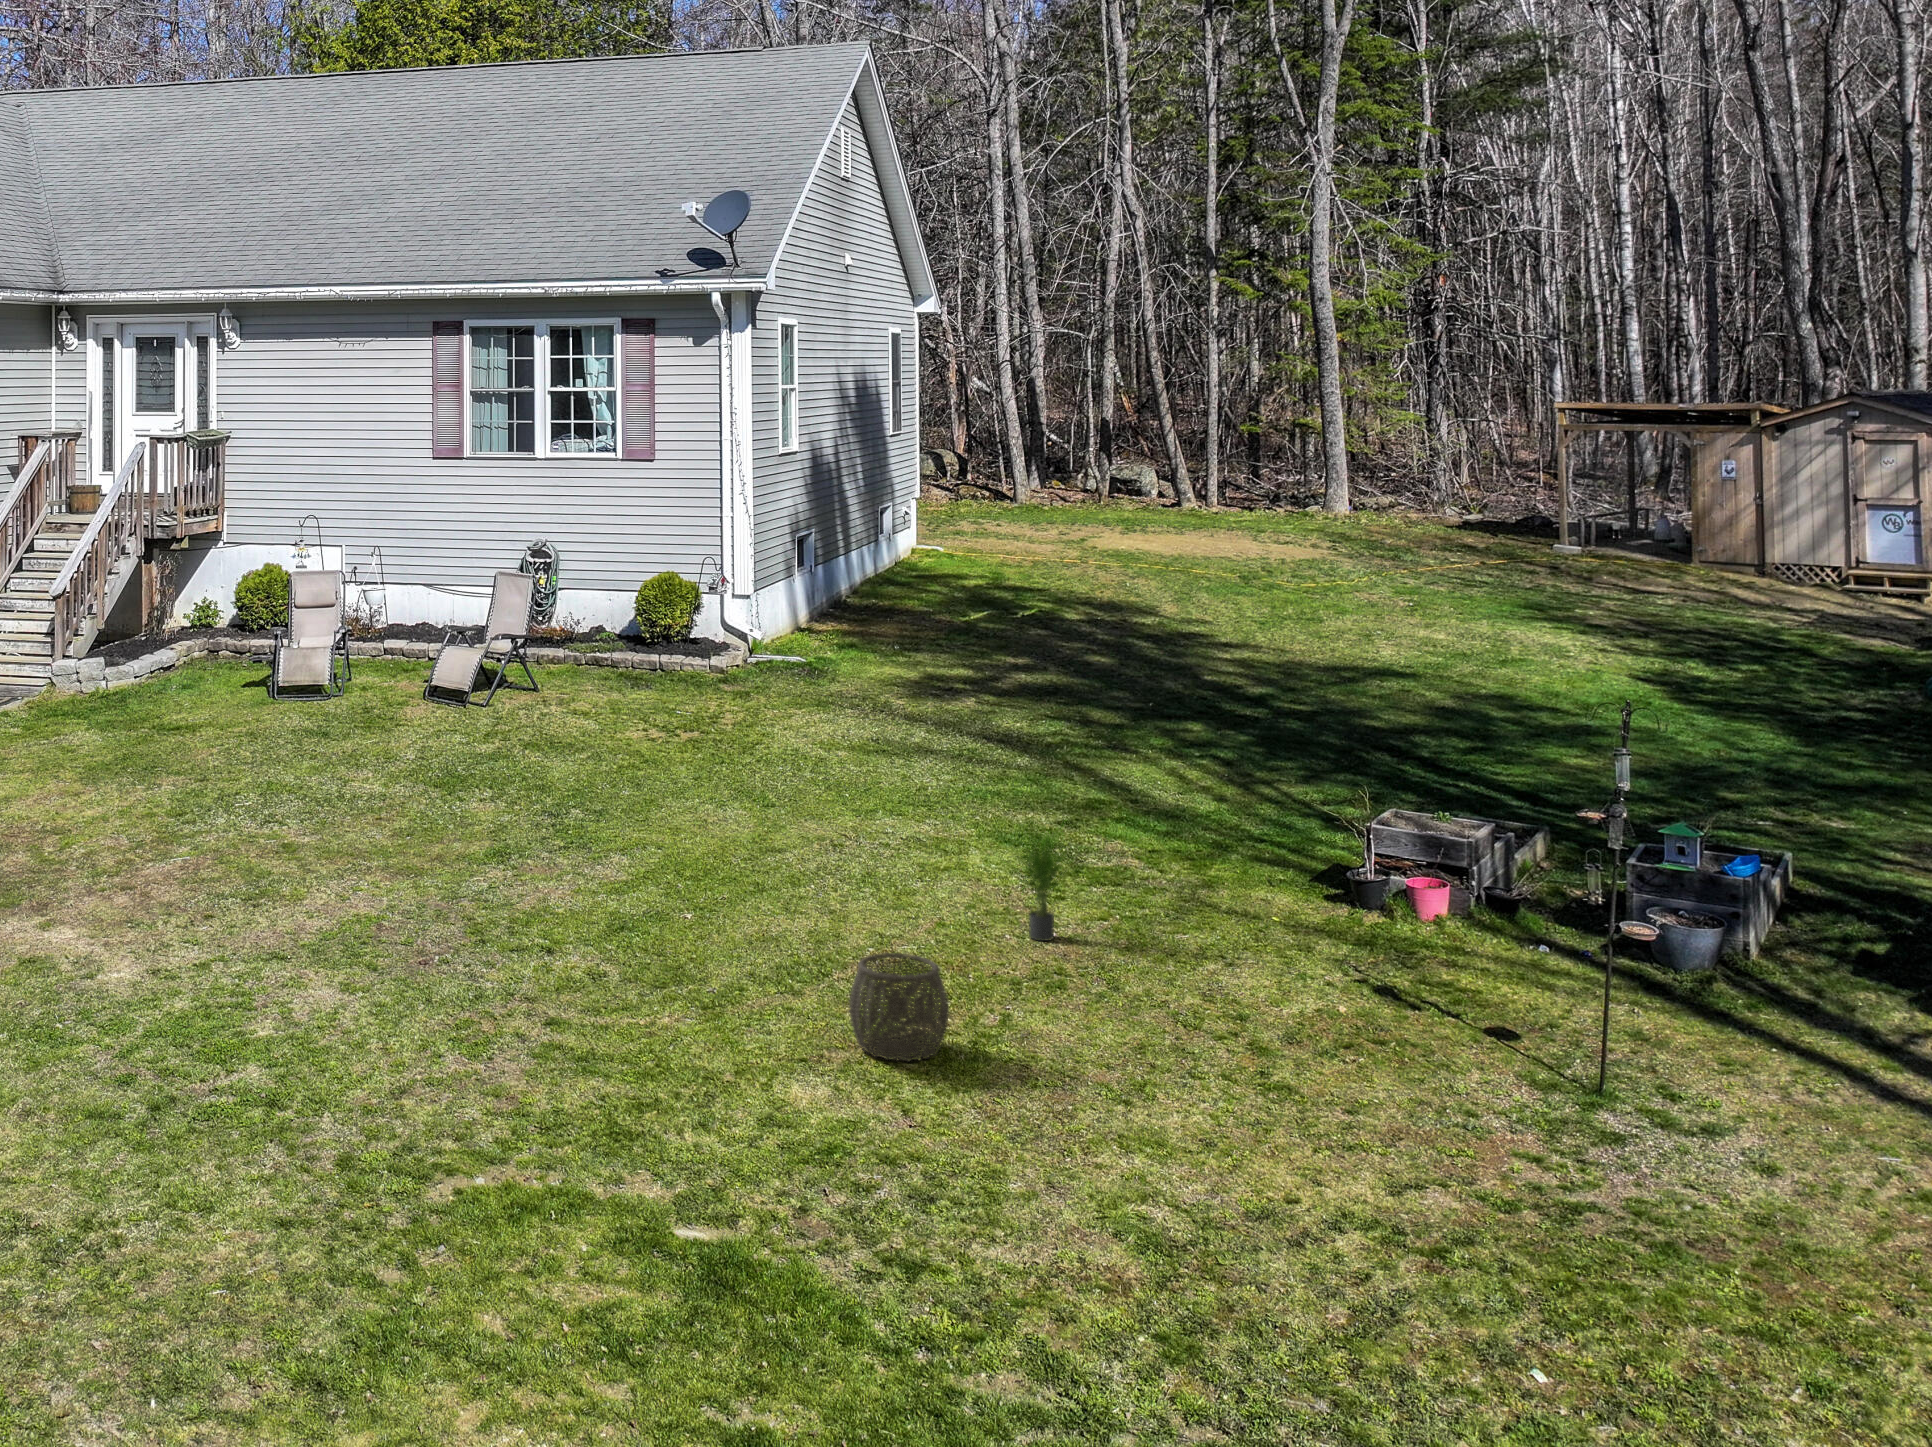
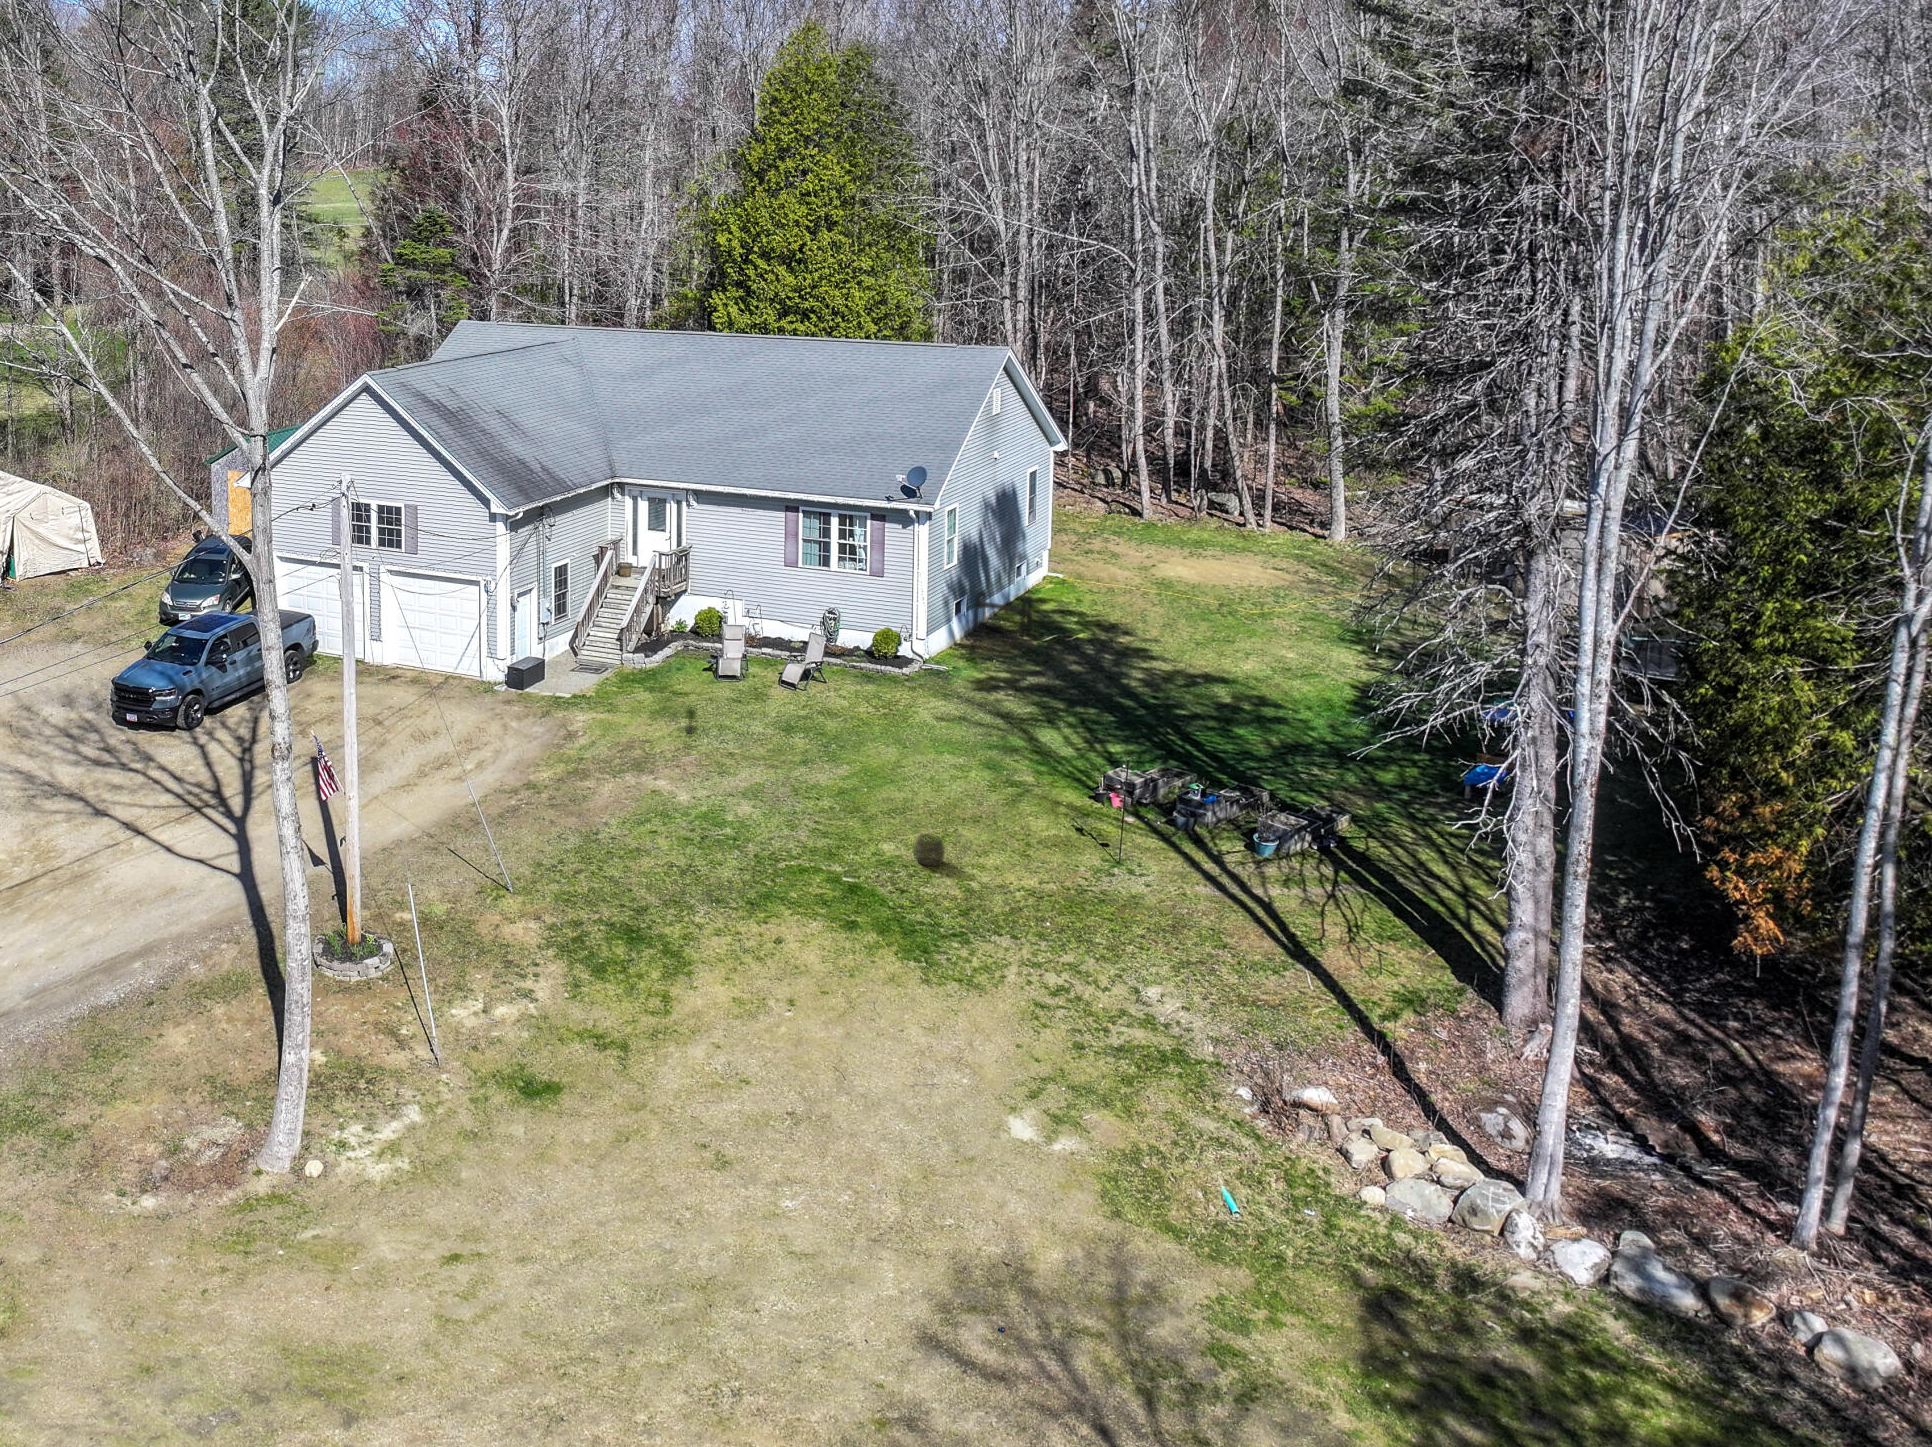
bench: none [825,531,936,612] -> present [973,591,1032,636]
potted plant: present [1000,827,1071,941] -> present [683,704,698,734]

